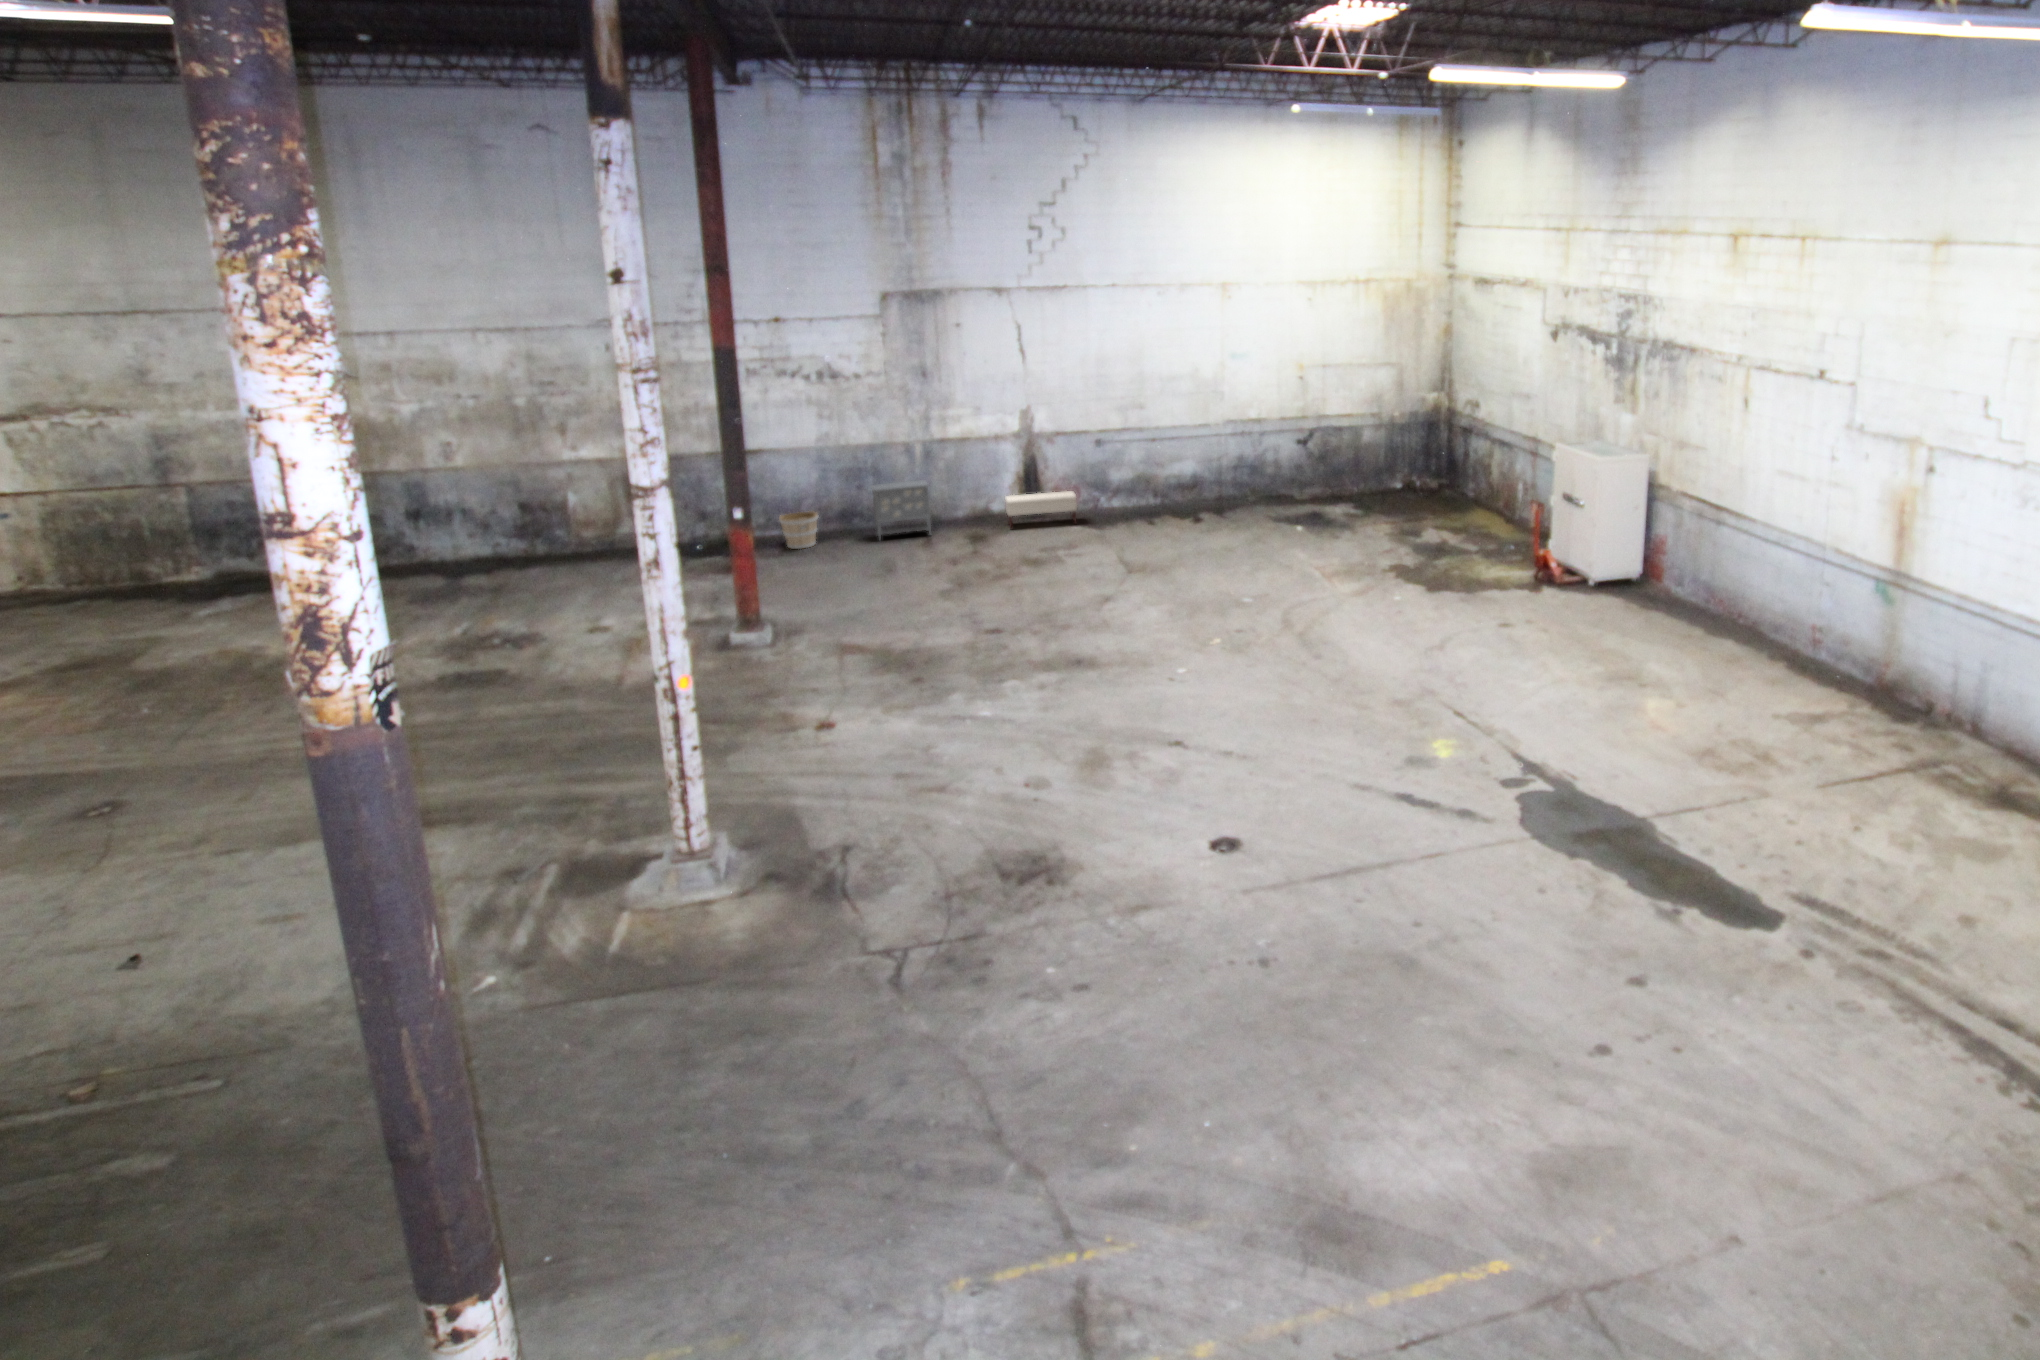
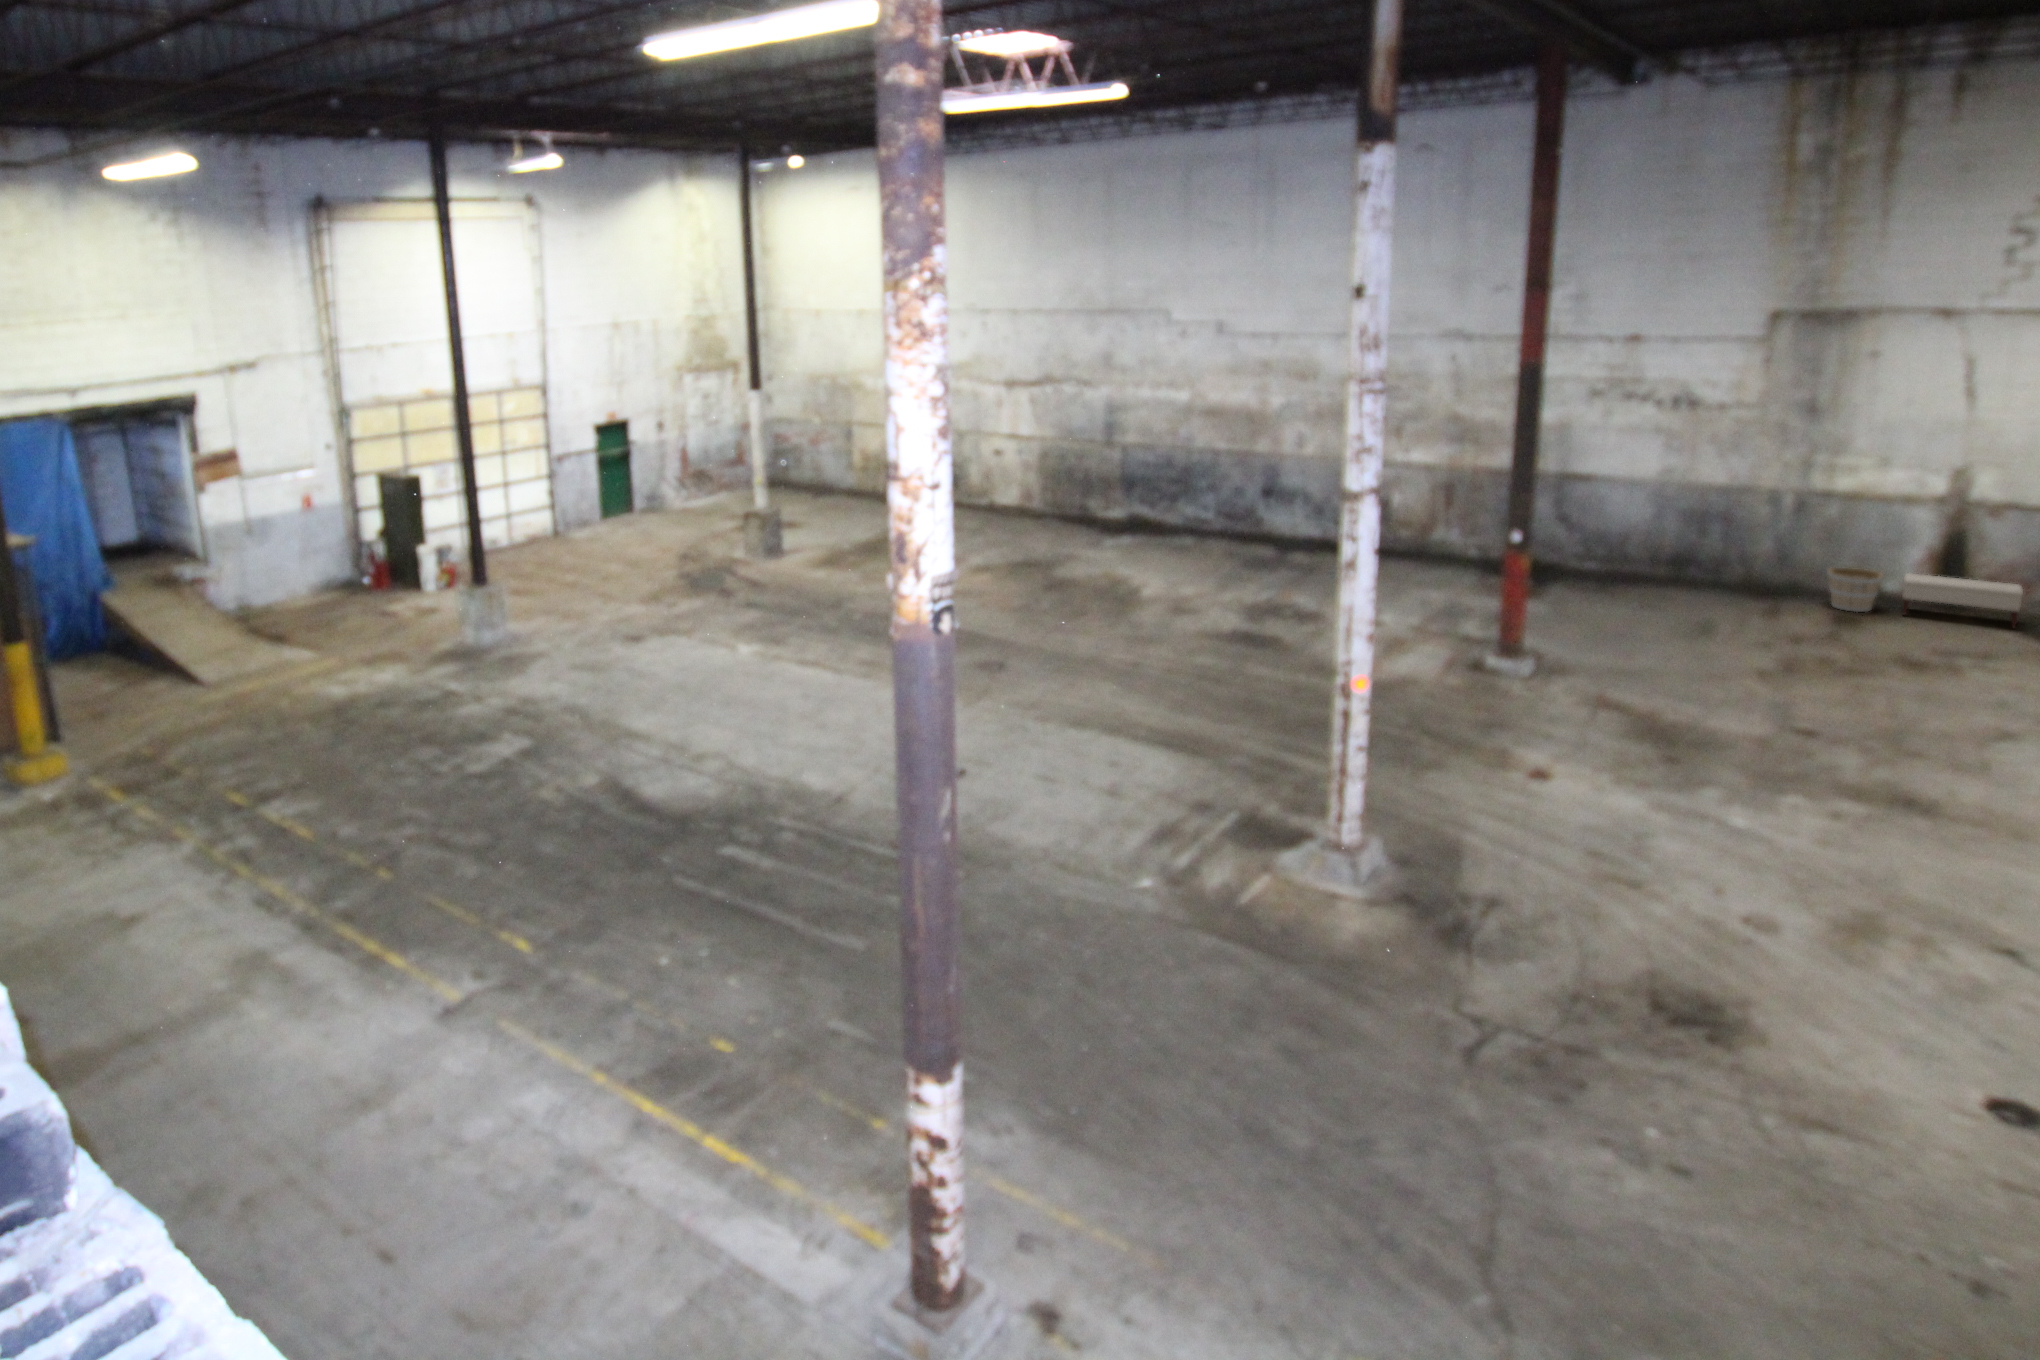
cabinet: present [871,480,931,538] -> none [1711,530,1792,601]
wooden bucket: present [779,511,818,549] -> present [1828,568,1883,612]

